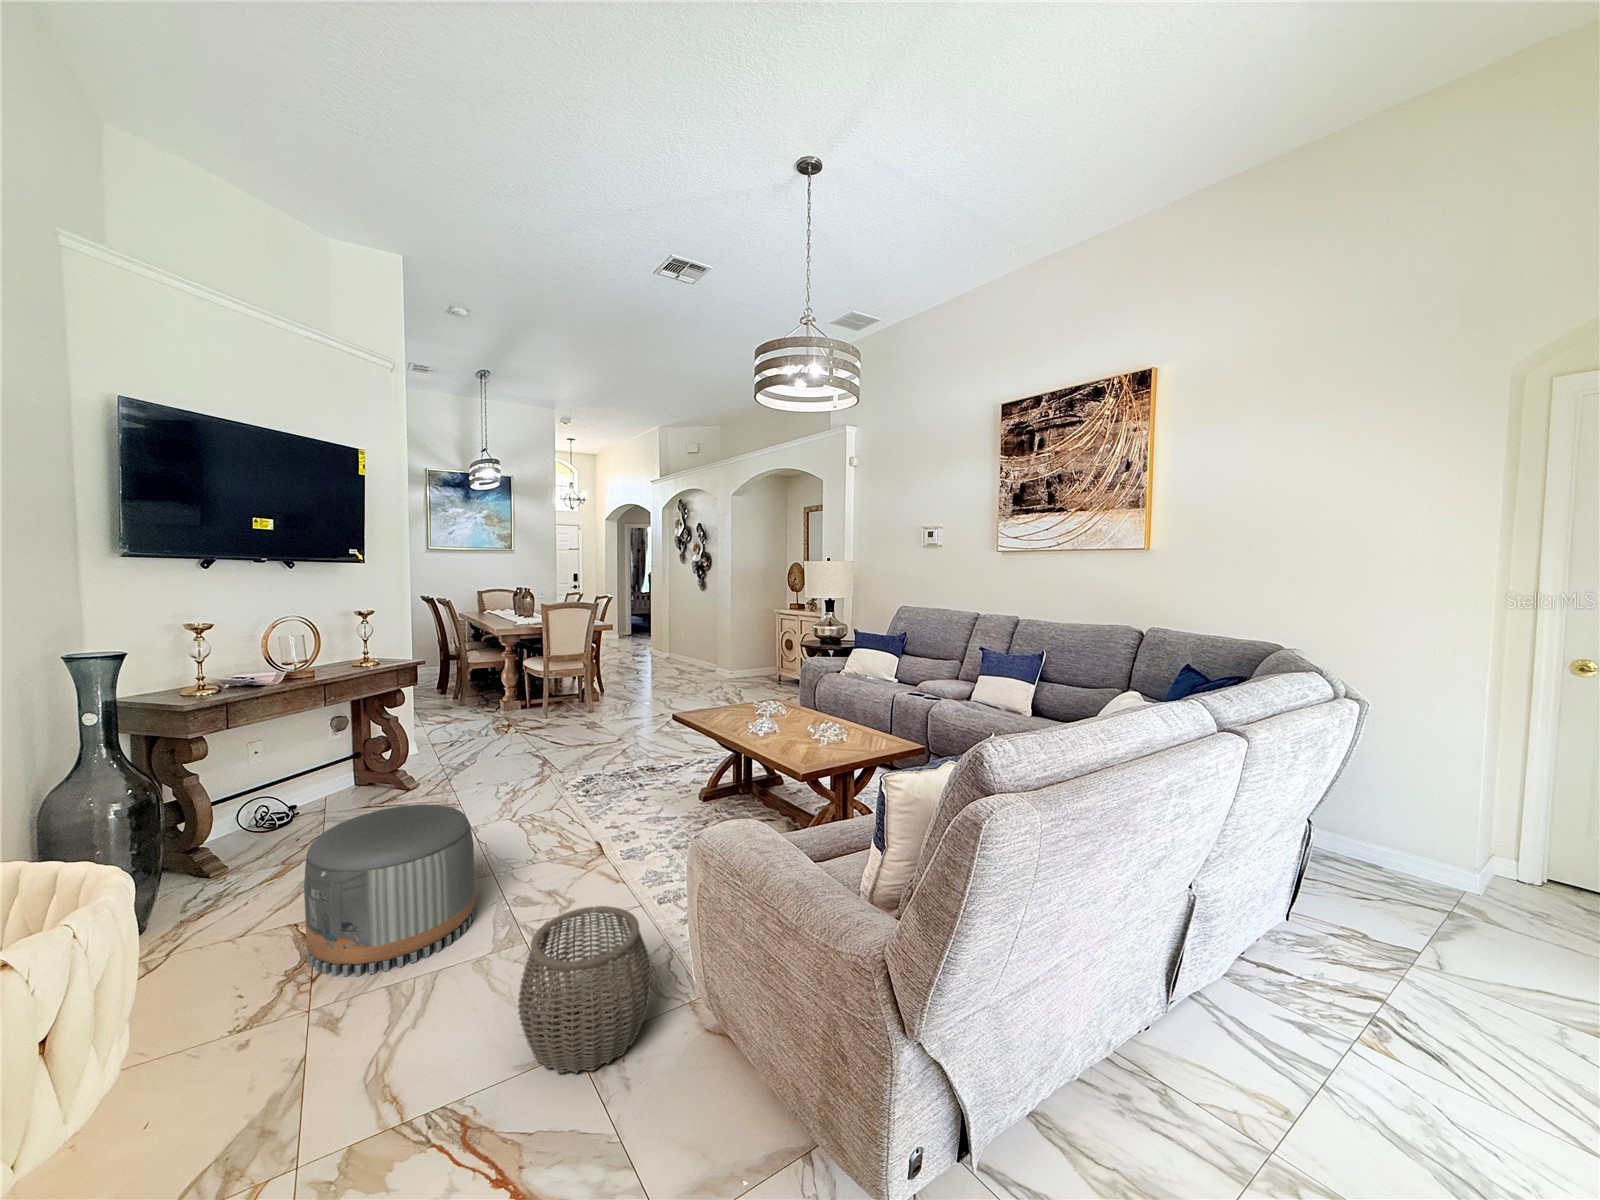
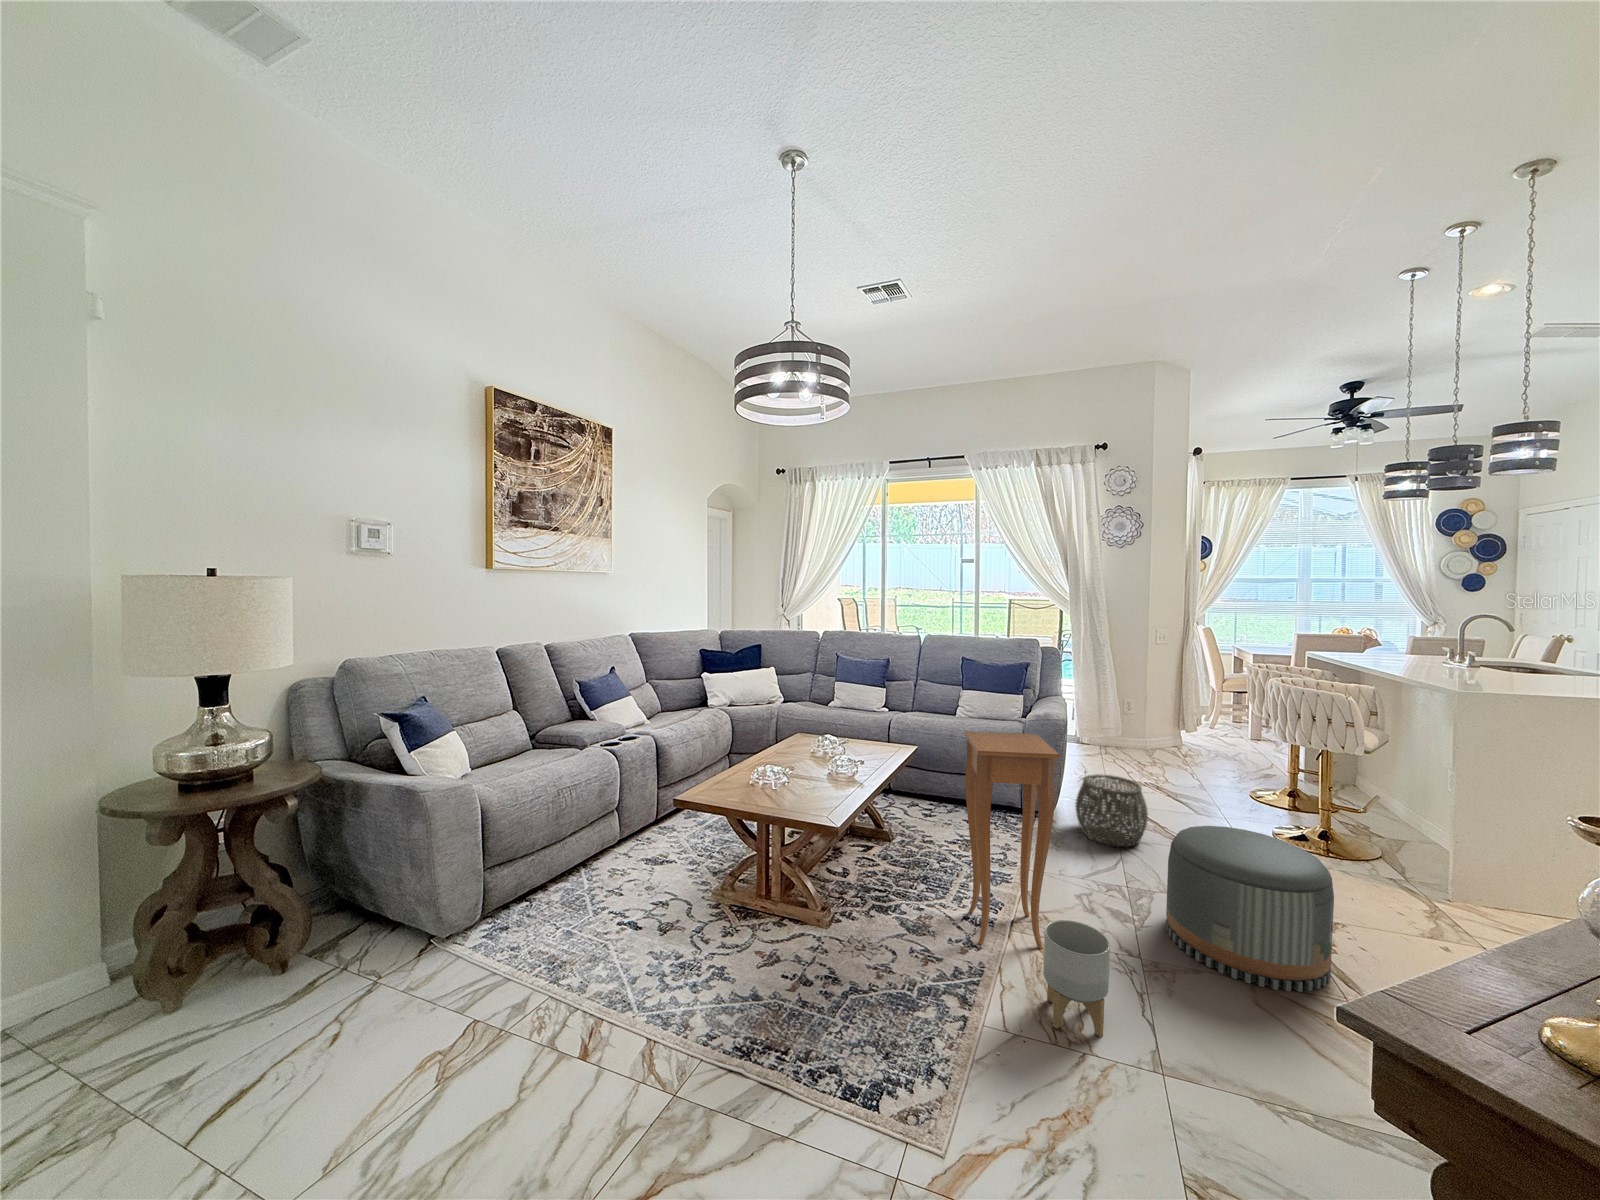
side table: none [556,679,649,862] -> present [965,731,1059,949]
planter: none [505,770,547,835] -> present [1043,920,1110,1037]

